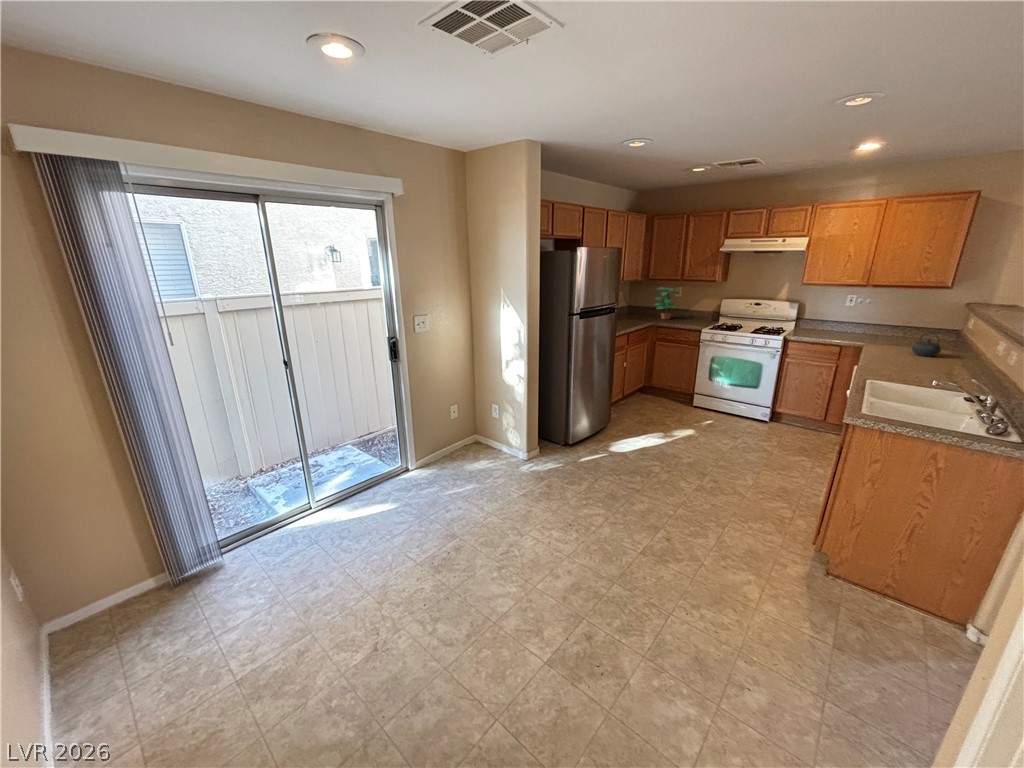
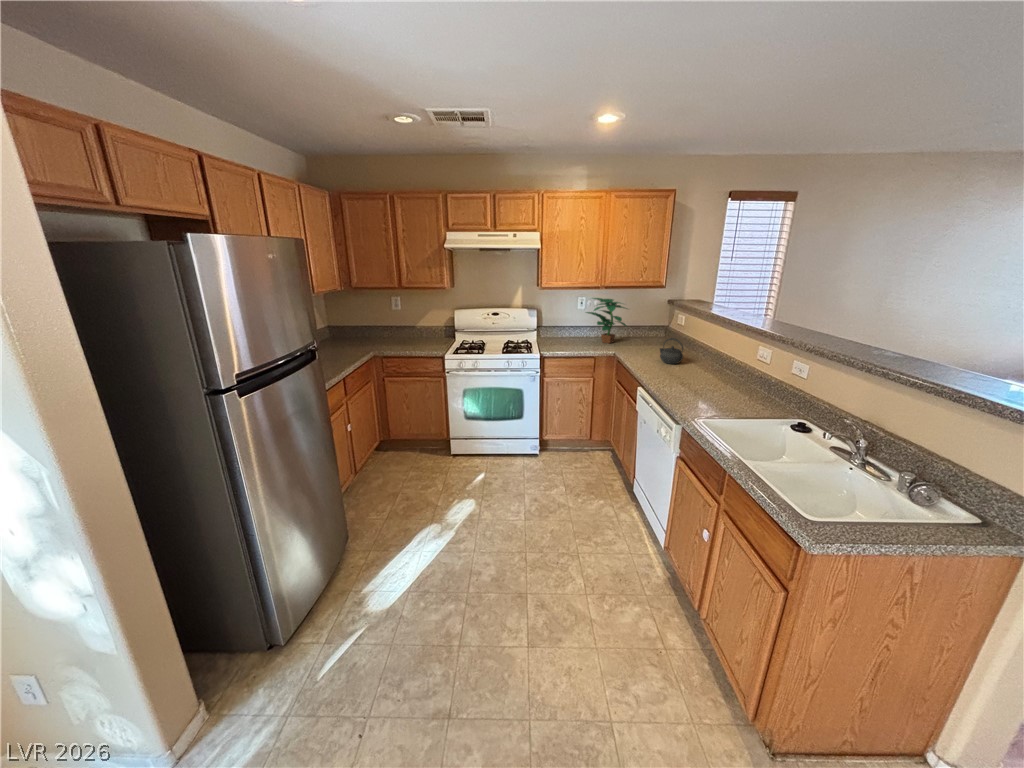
potted plant: present [655,287,679,319] -> present [586,298,627,343]

